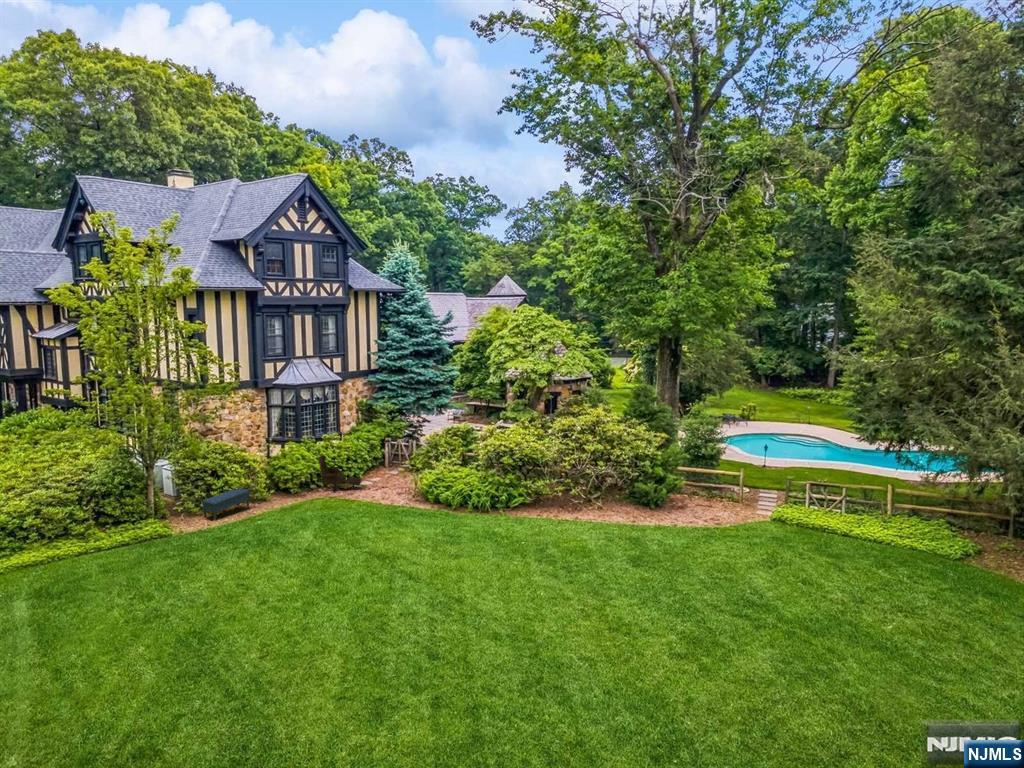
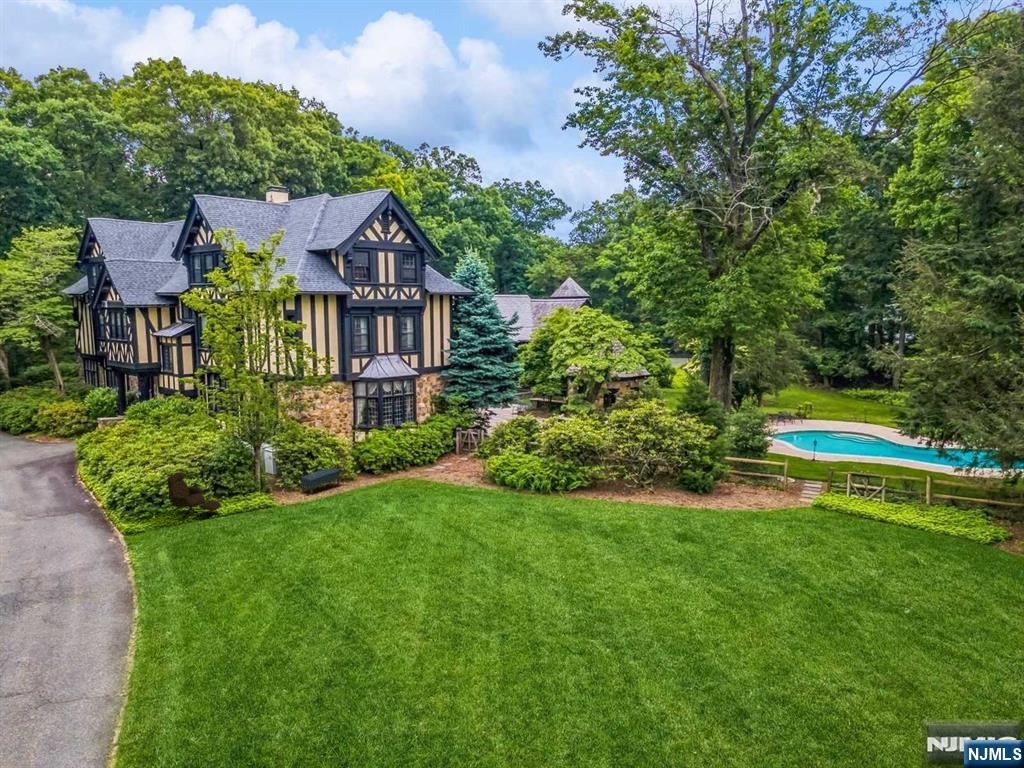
lounge chair: present [319,455,361,493] -> present [167,472,221,518]

